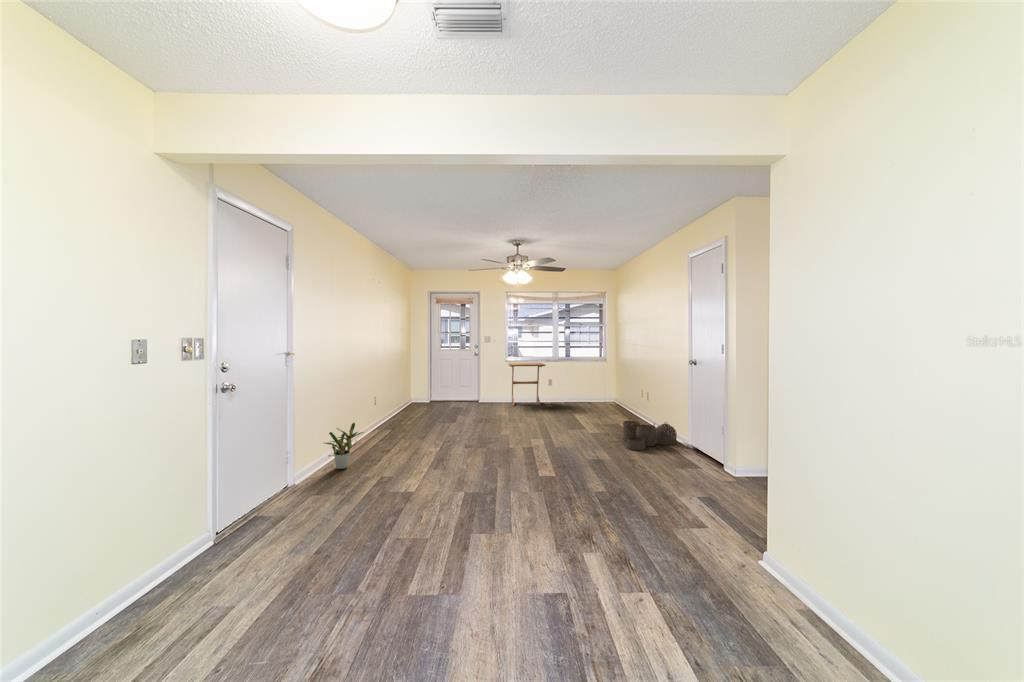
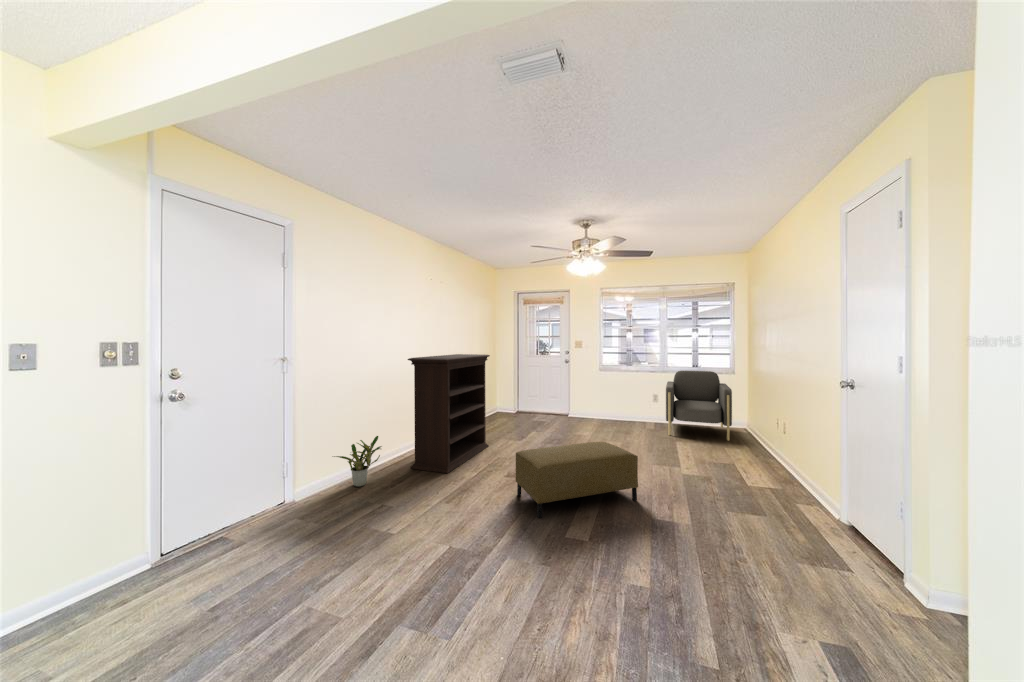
bookshelf: none [375,348,432,452] -> present [408,354,490,473]
armchair: none [560,360,609,411] -> present [666,371,732,441]
side table: present [508,363,545,406] -> none [598,372,644,426]
ottoman: none [485,413,573,469] -> present [516,442,638,518]
woven basket: present [623,418,677,451] -> none [728,461,823,516]

